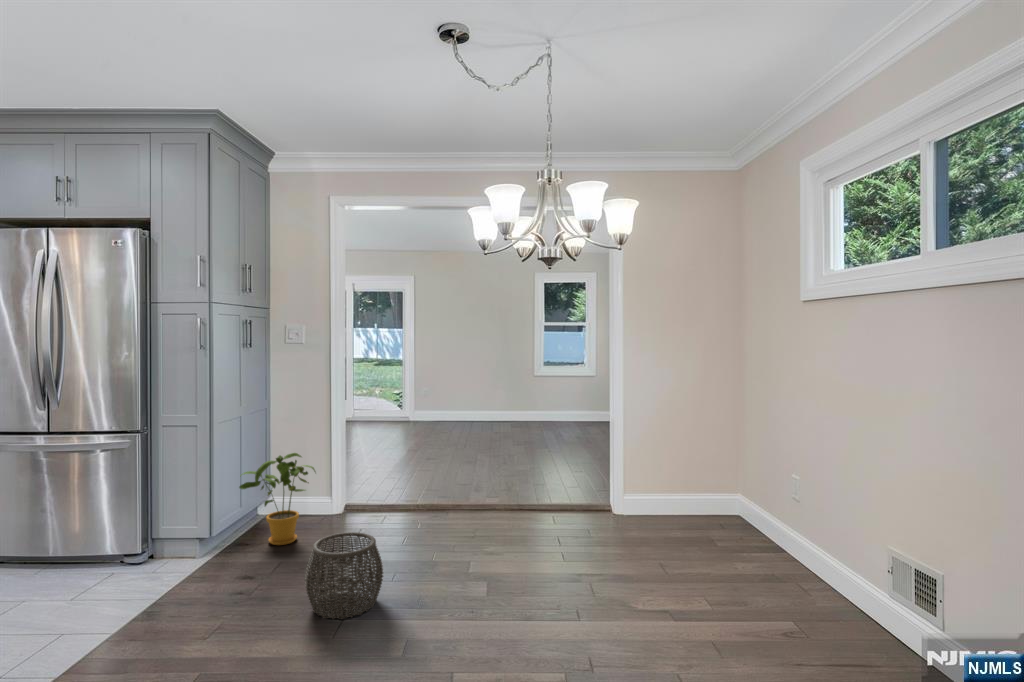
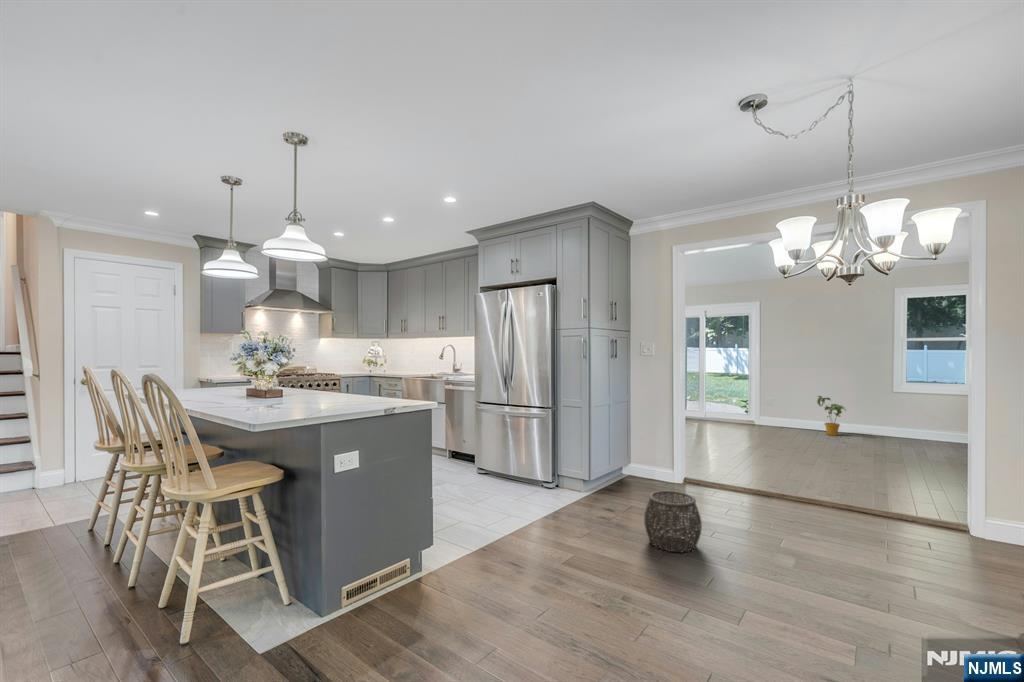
house plant: present [239,453,316,545] -> present [817,396,846,436]

